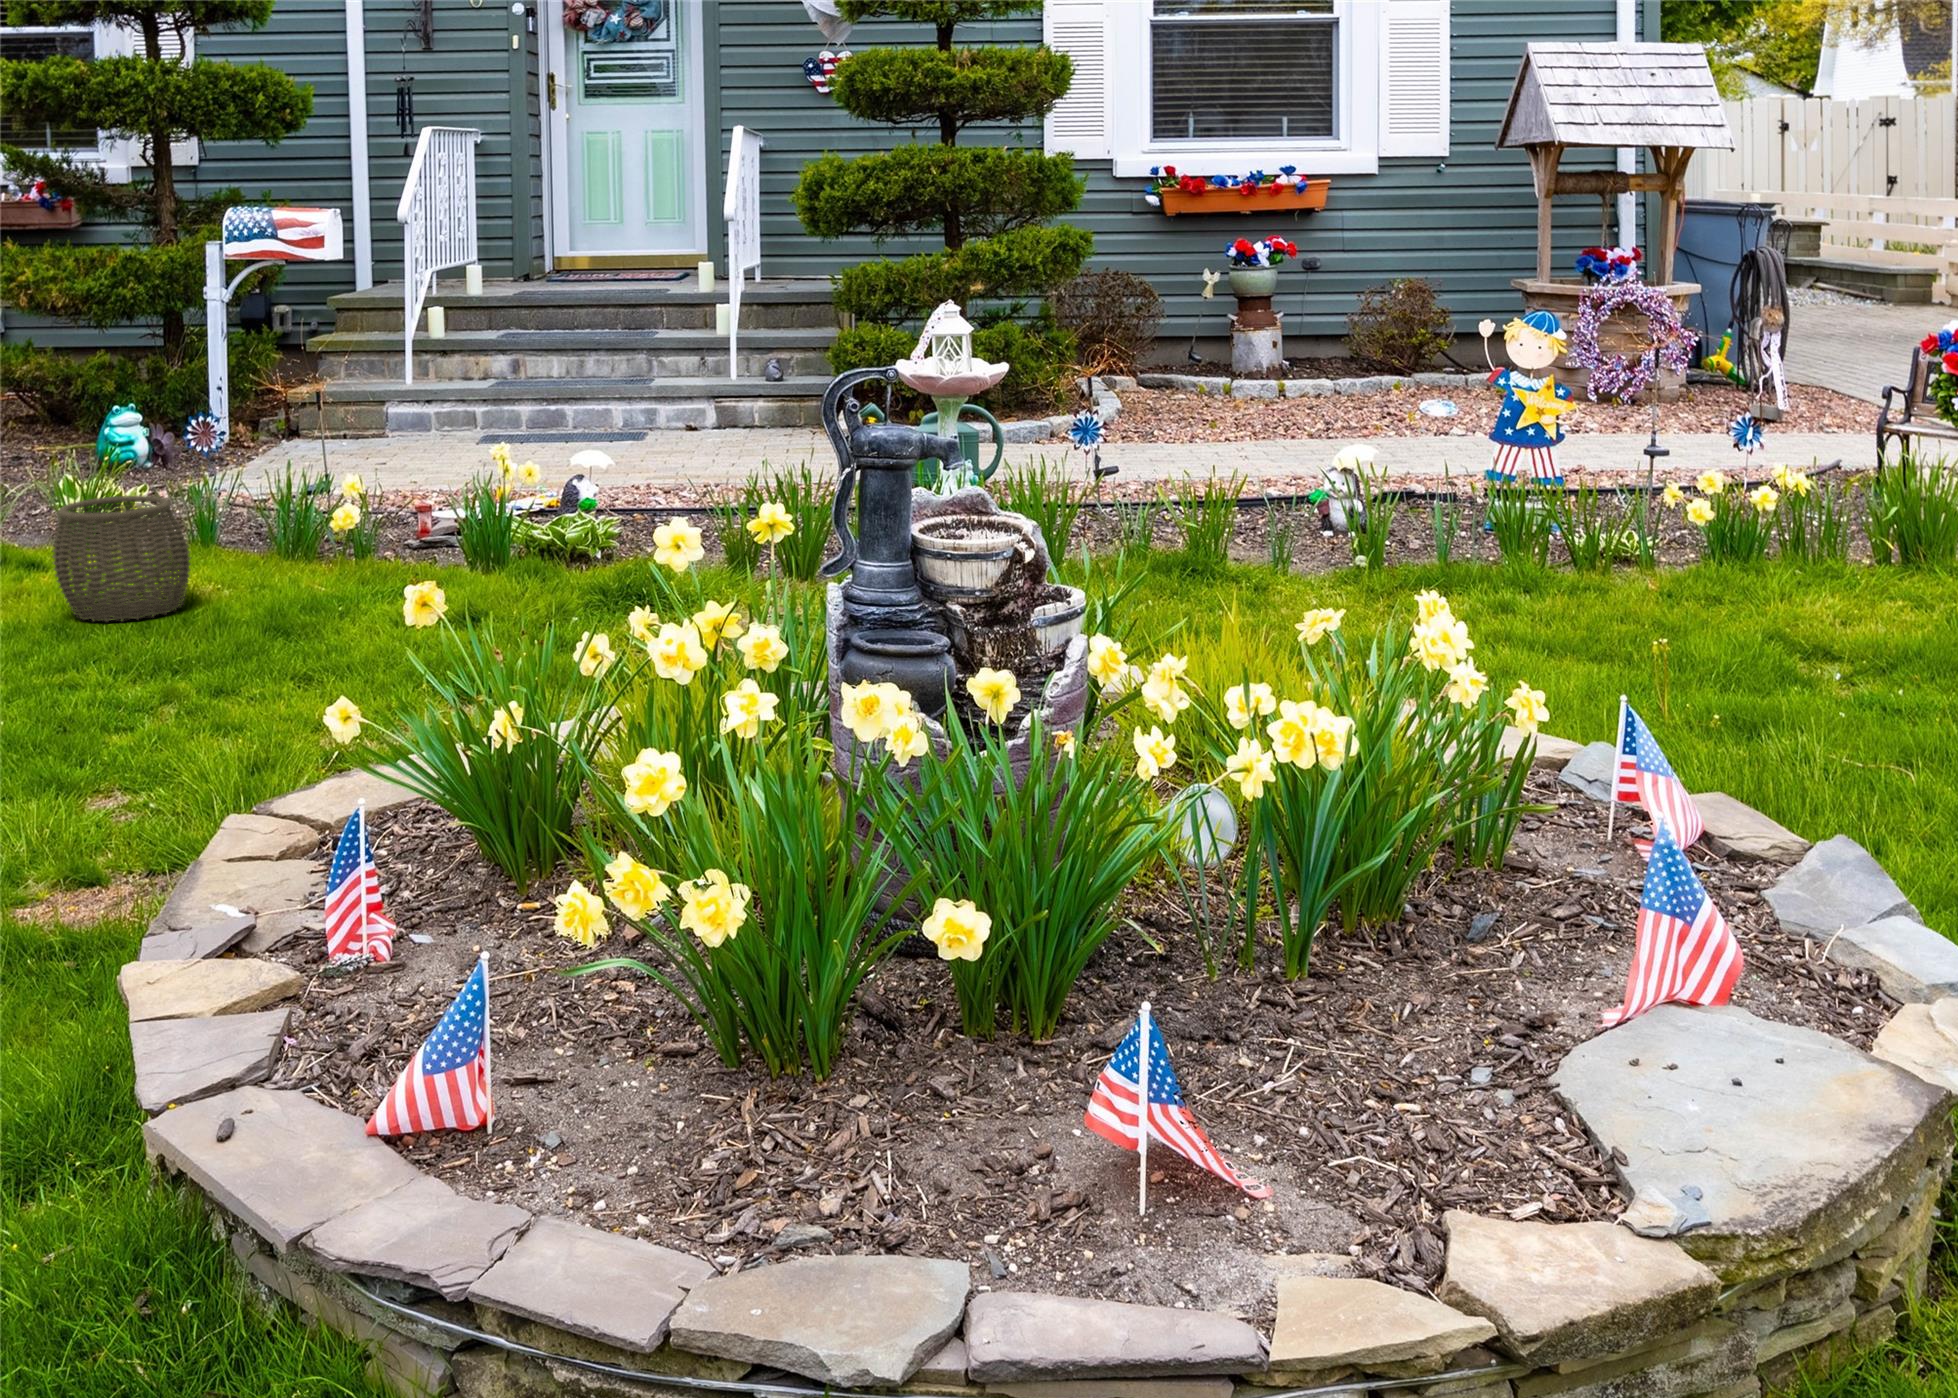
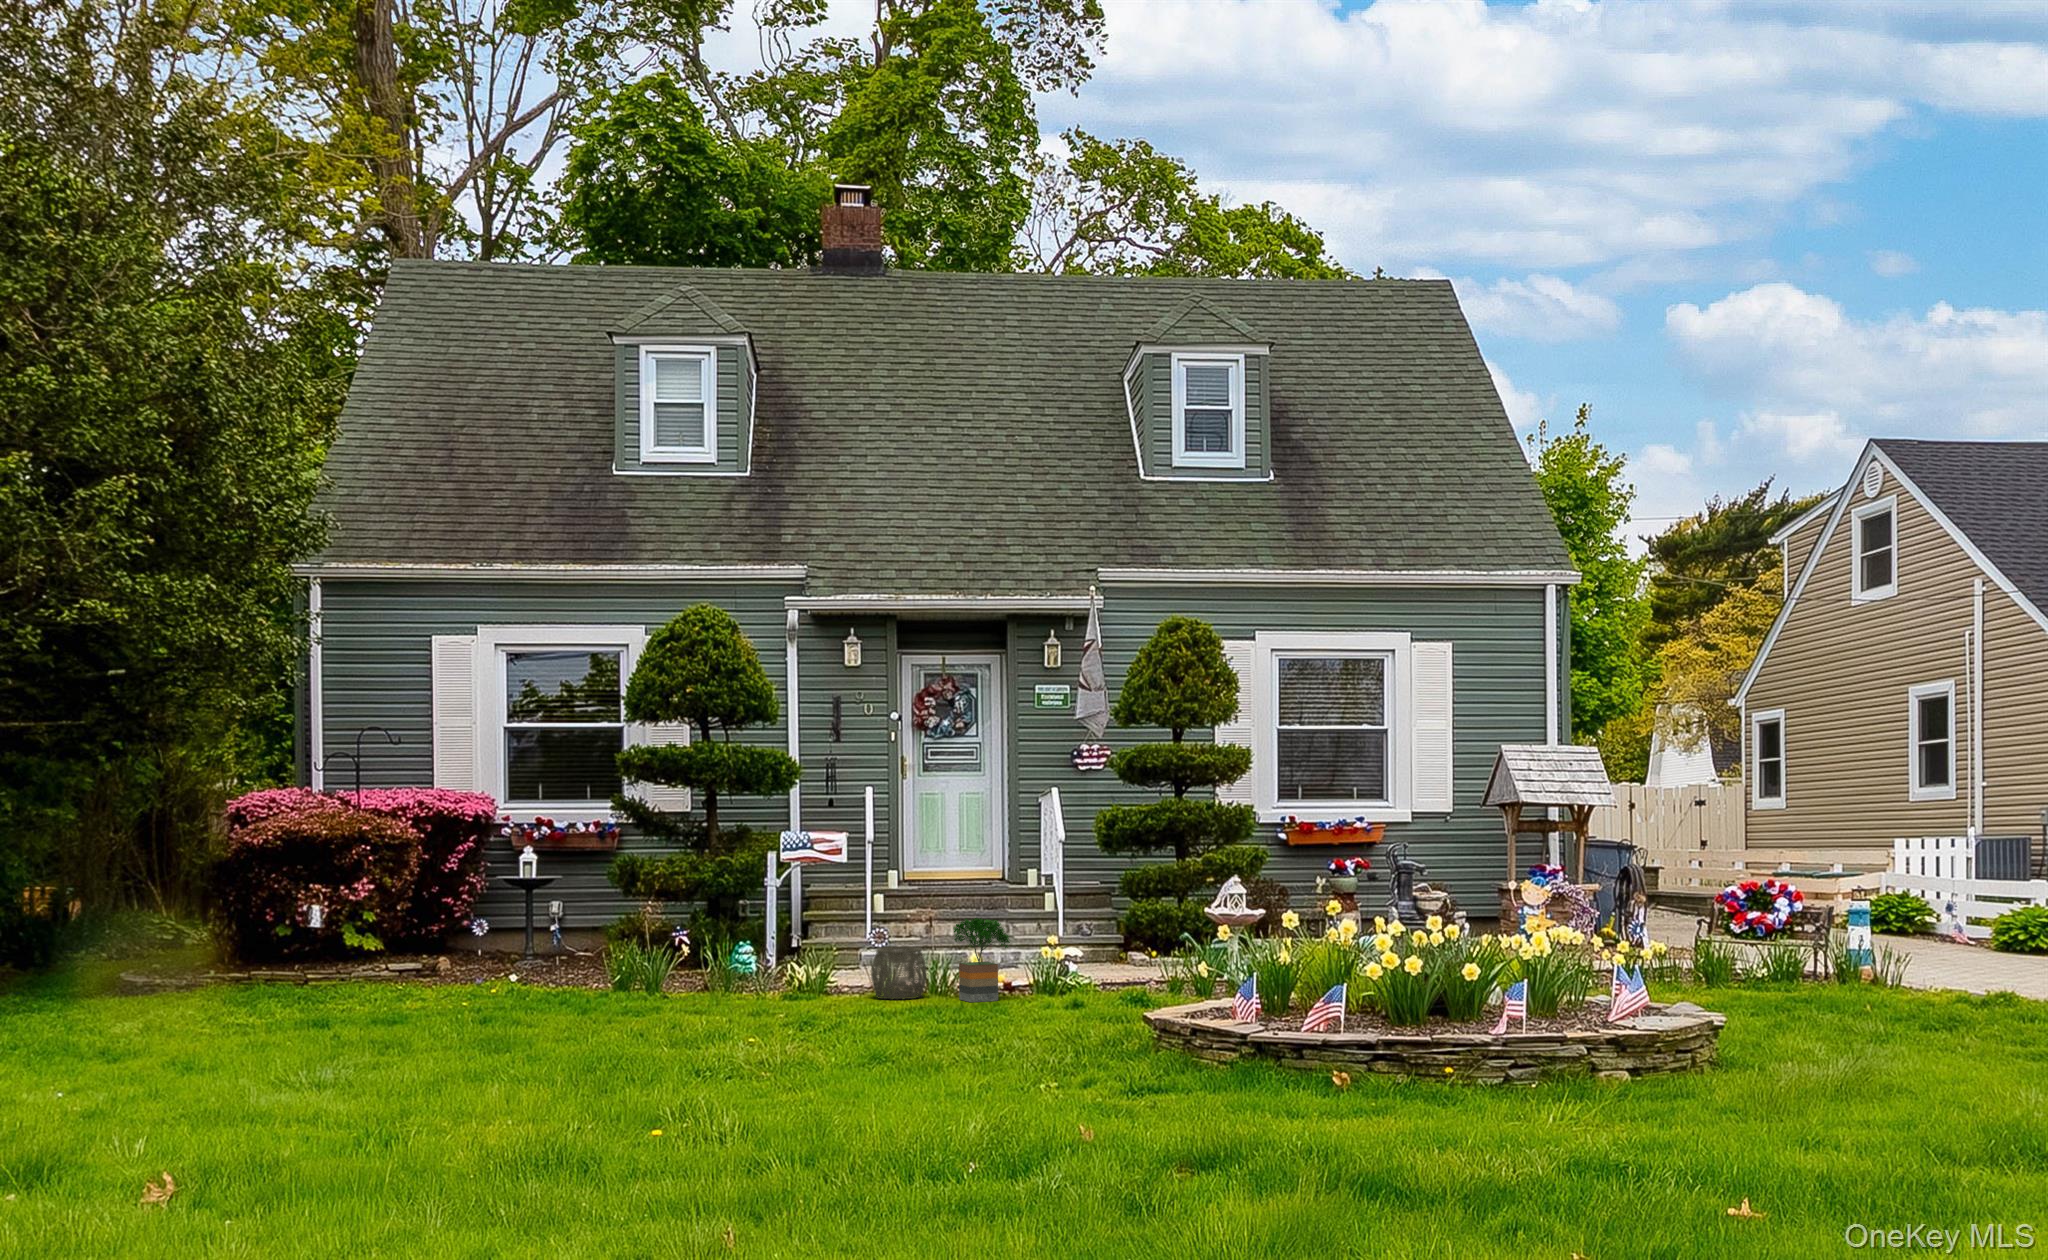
potted tree: none [190,440,332,639] -> present [953,918,1010,1002]

